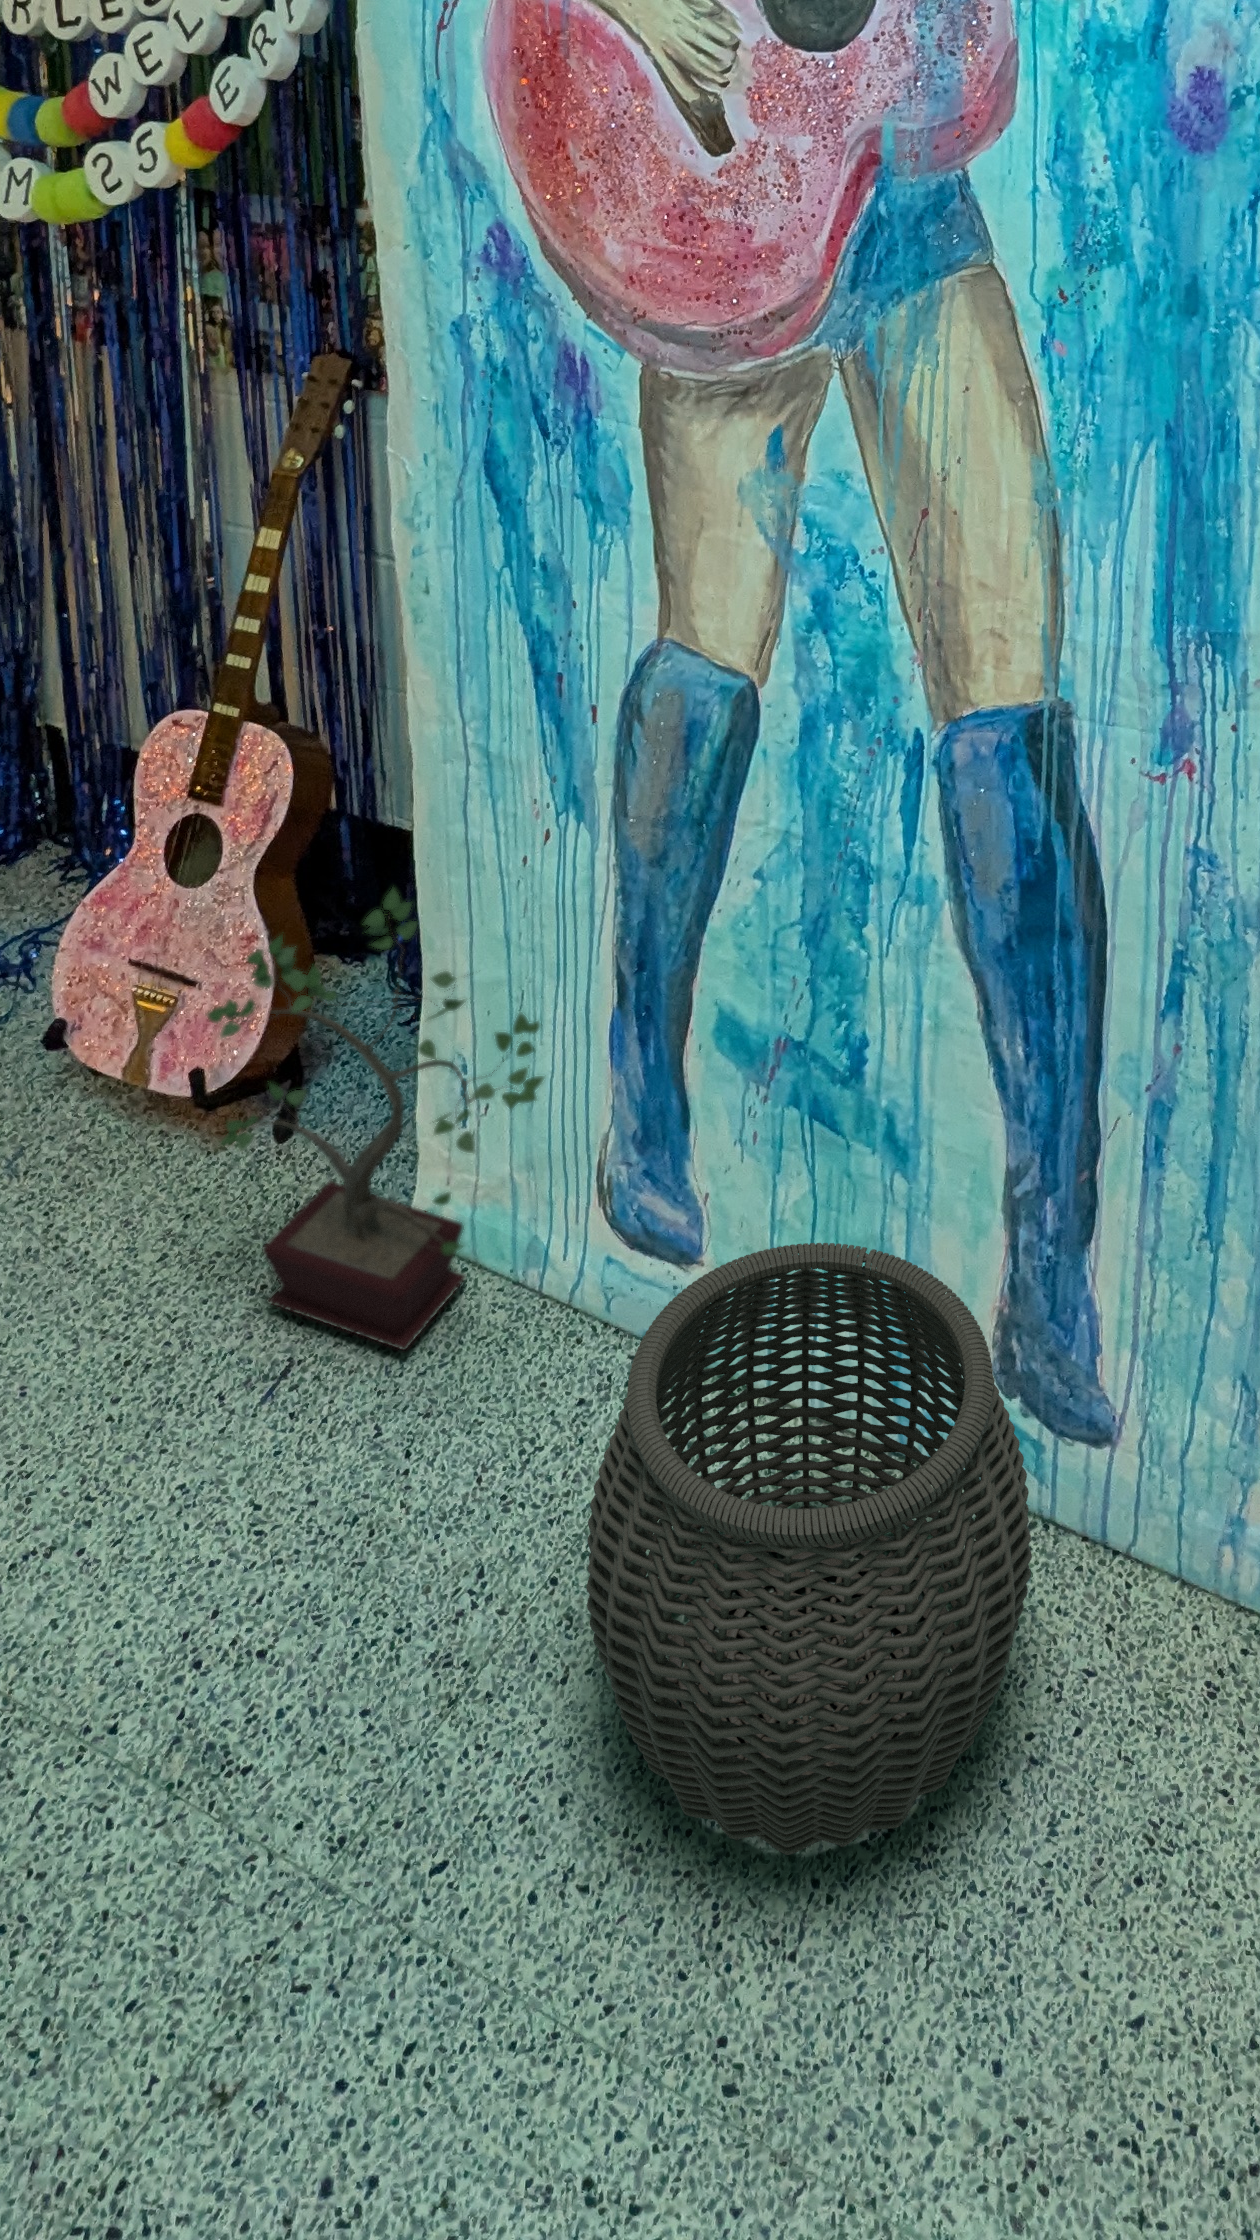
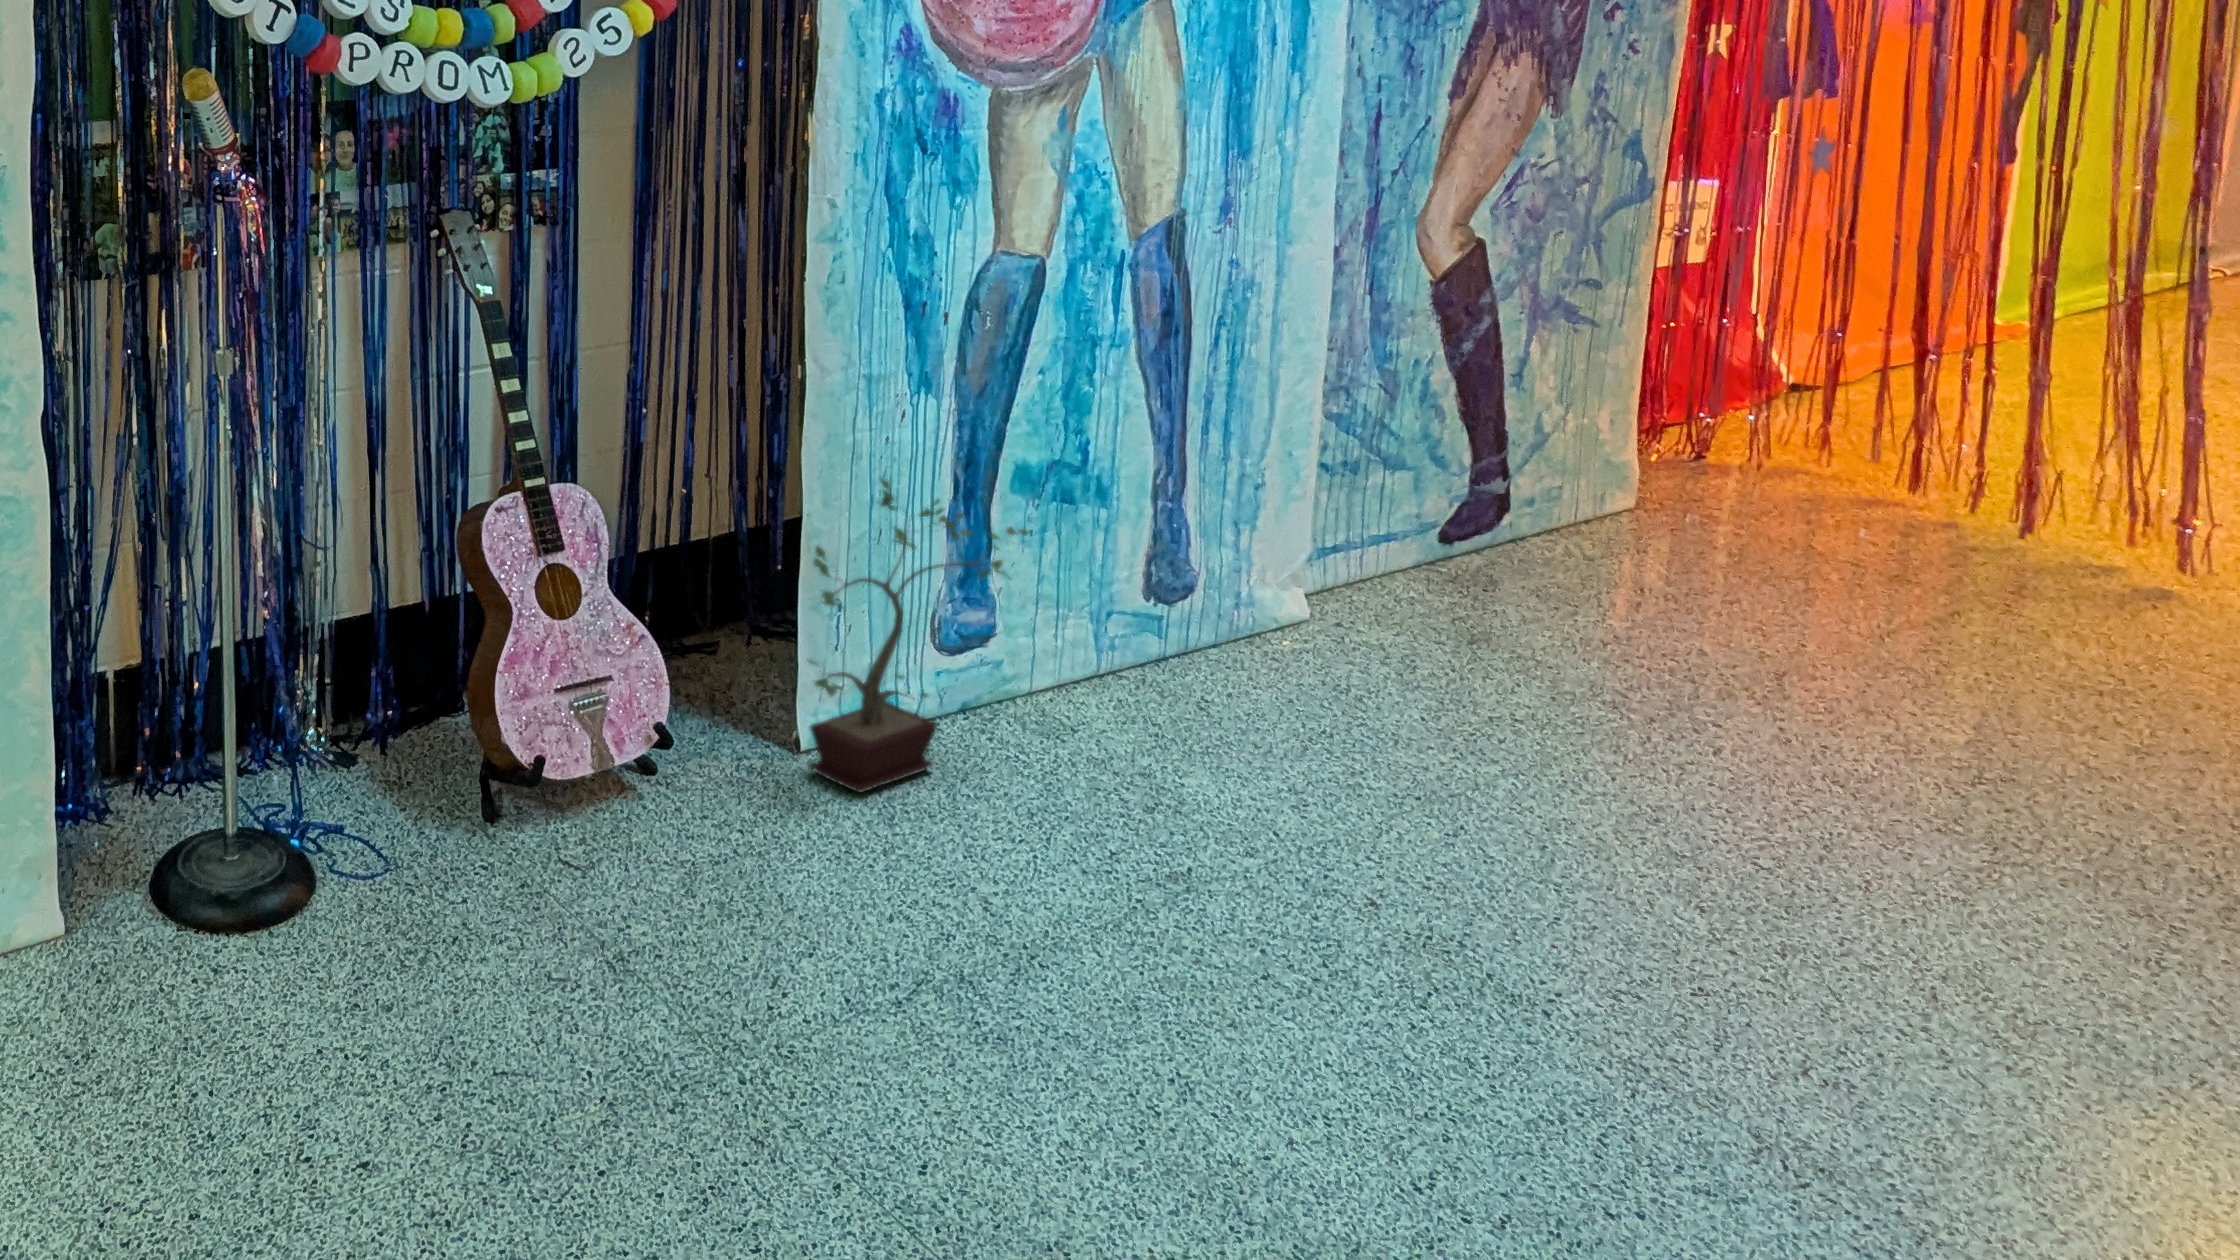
woven basket: present [586,1243,1032,1855] -> none [1112,519,1352,764]

